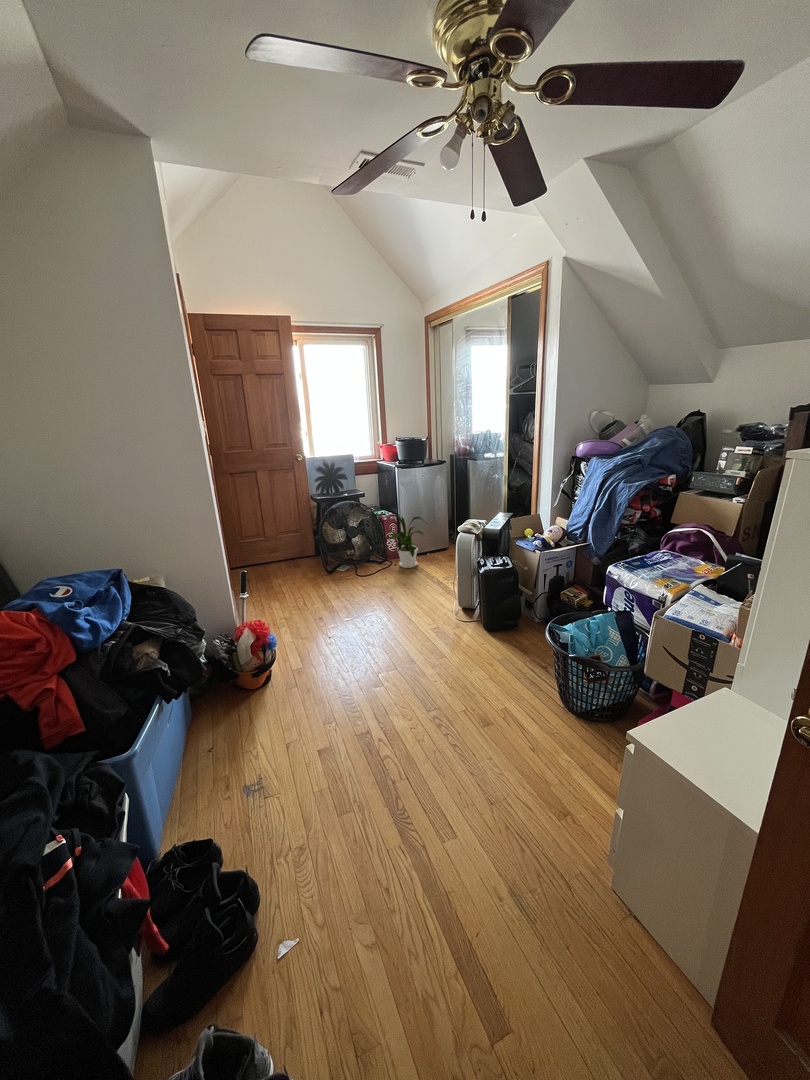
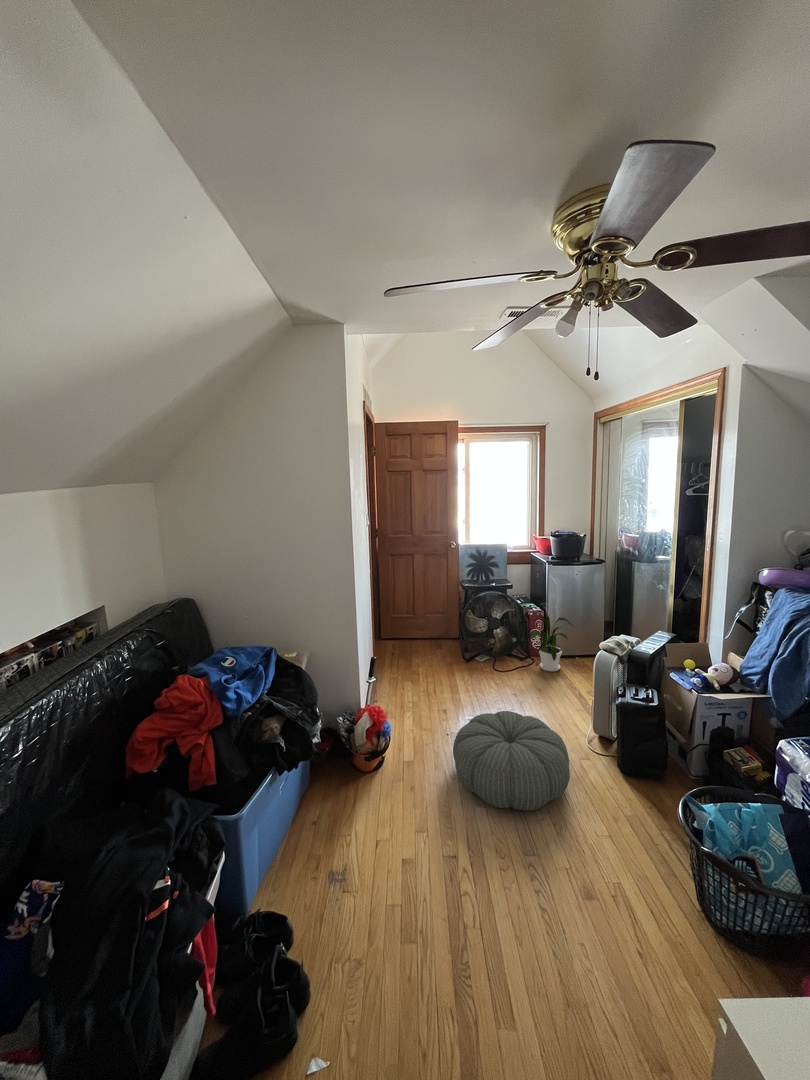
pouf: none [344,599,453,681] -> present [453,711,570,810]

